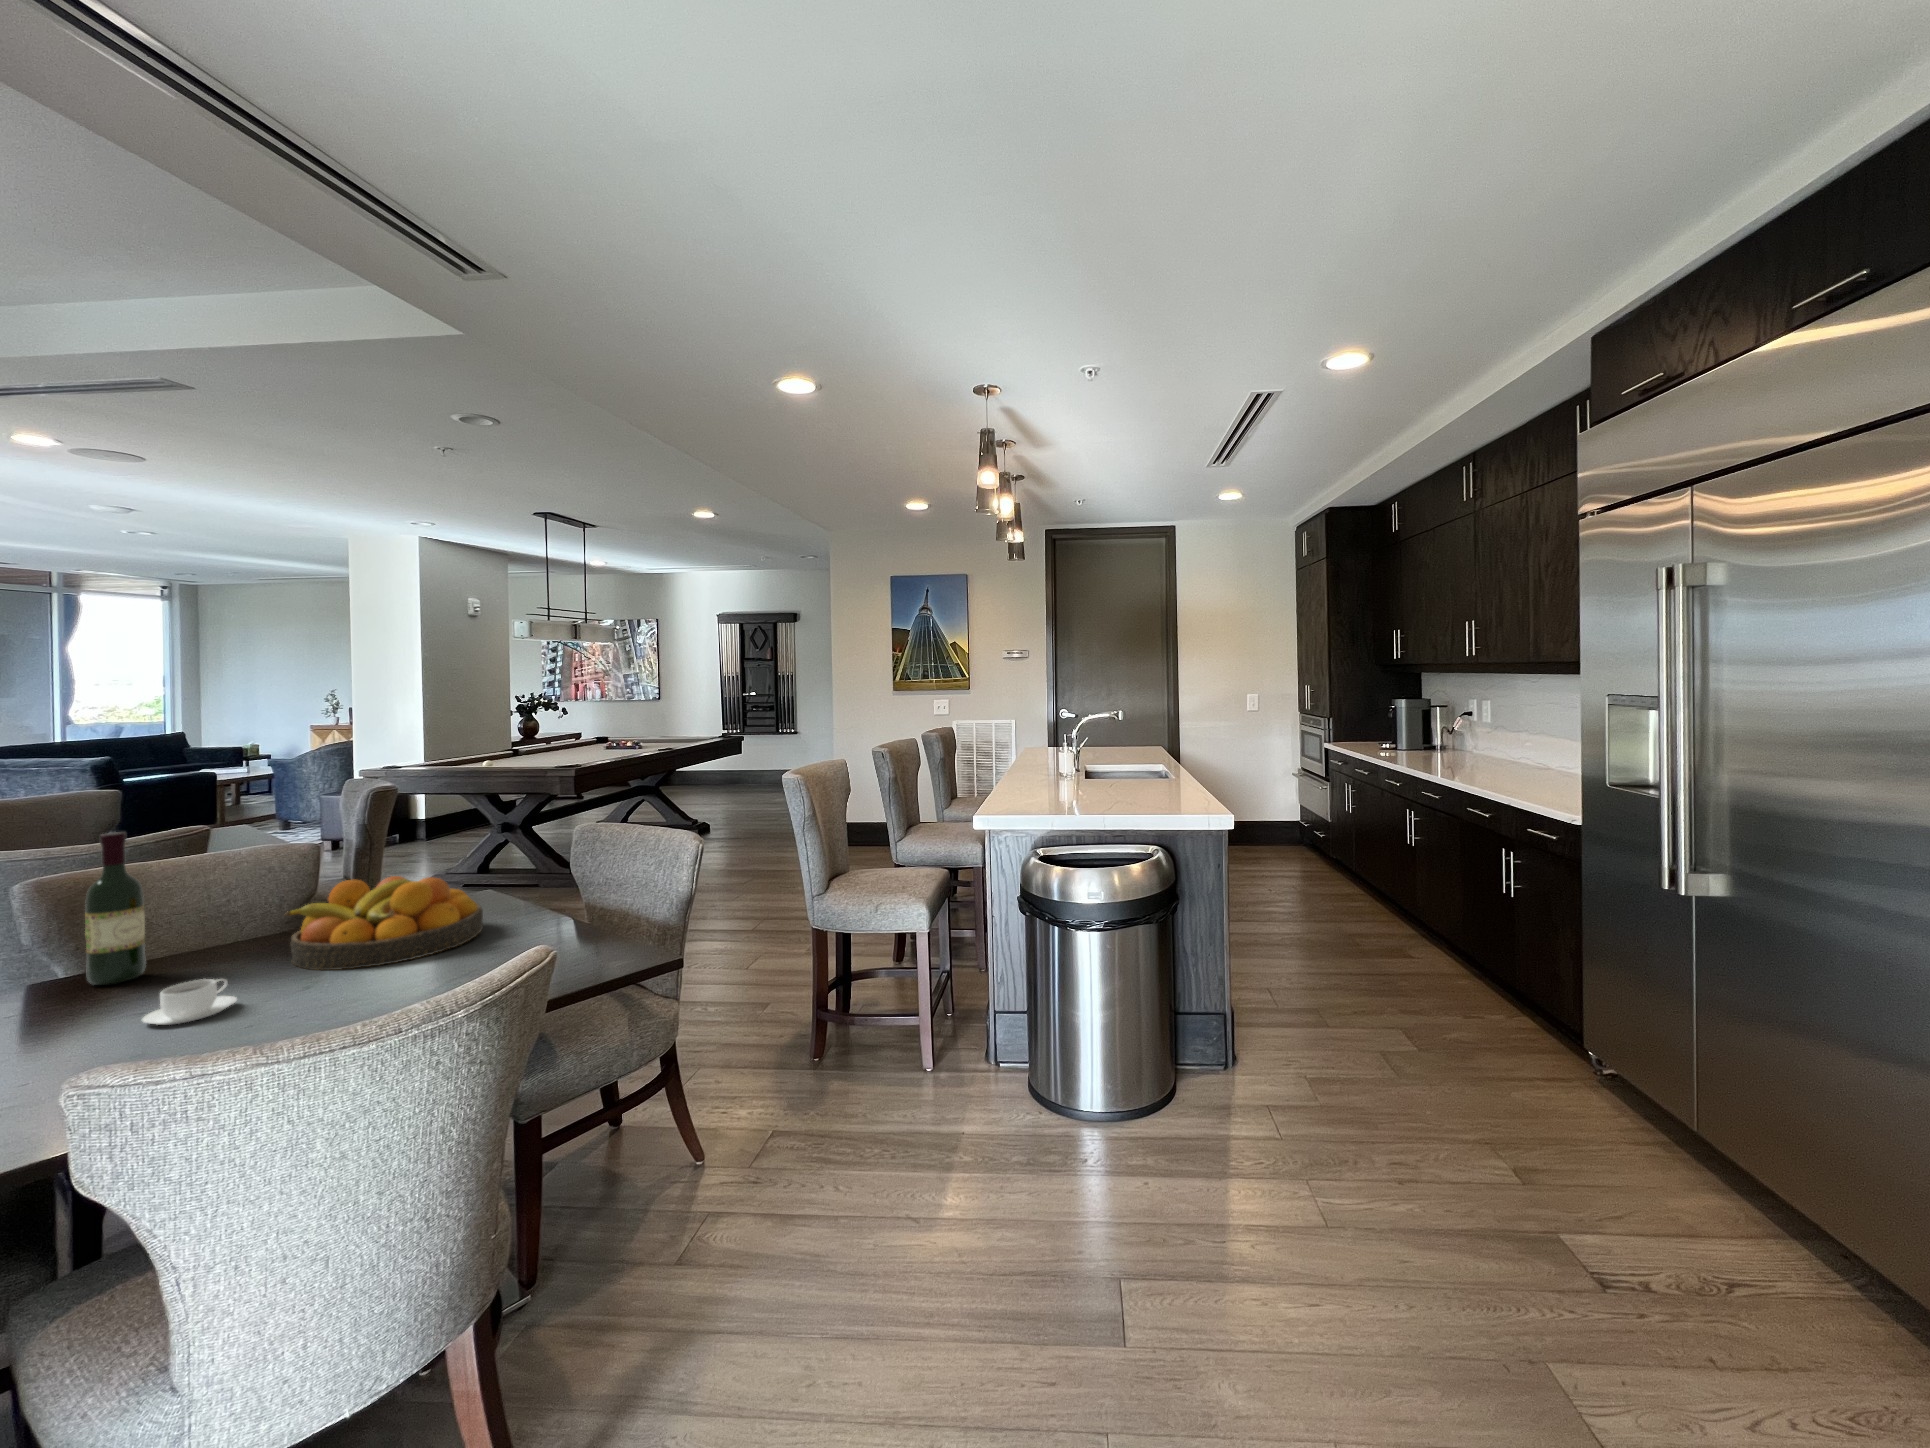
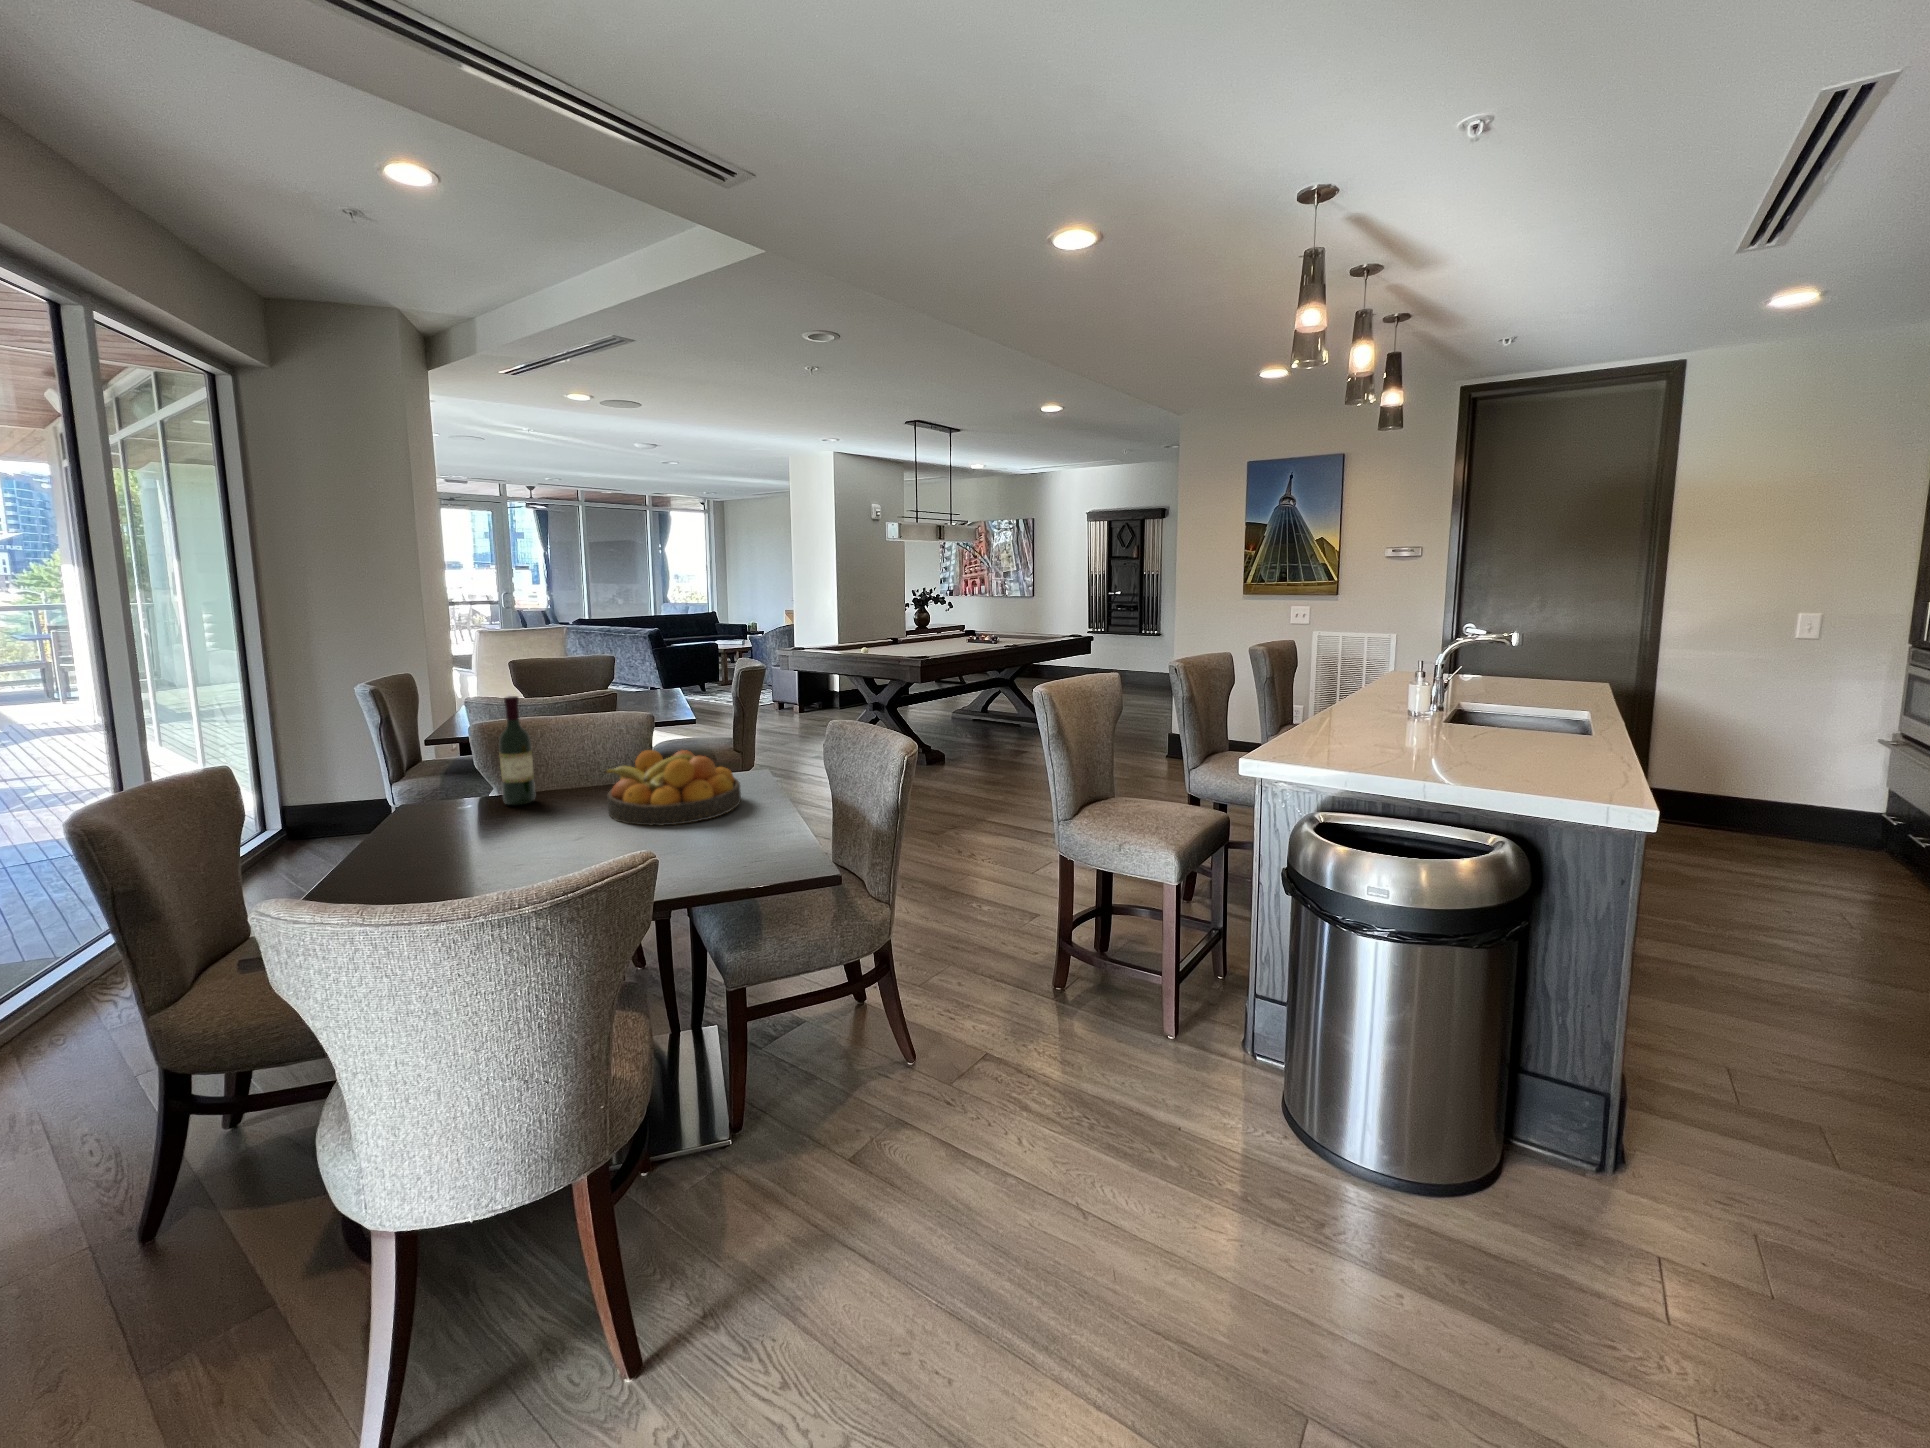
coffee cup: present [142,979,237,1025] -> none [491,817,548,848]

